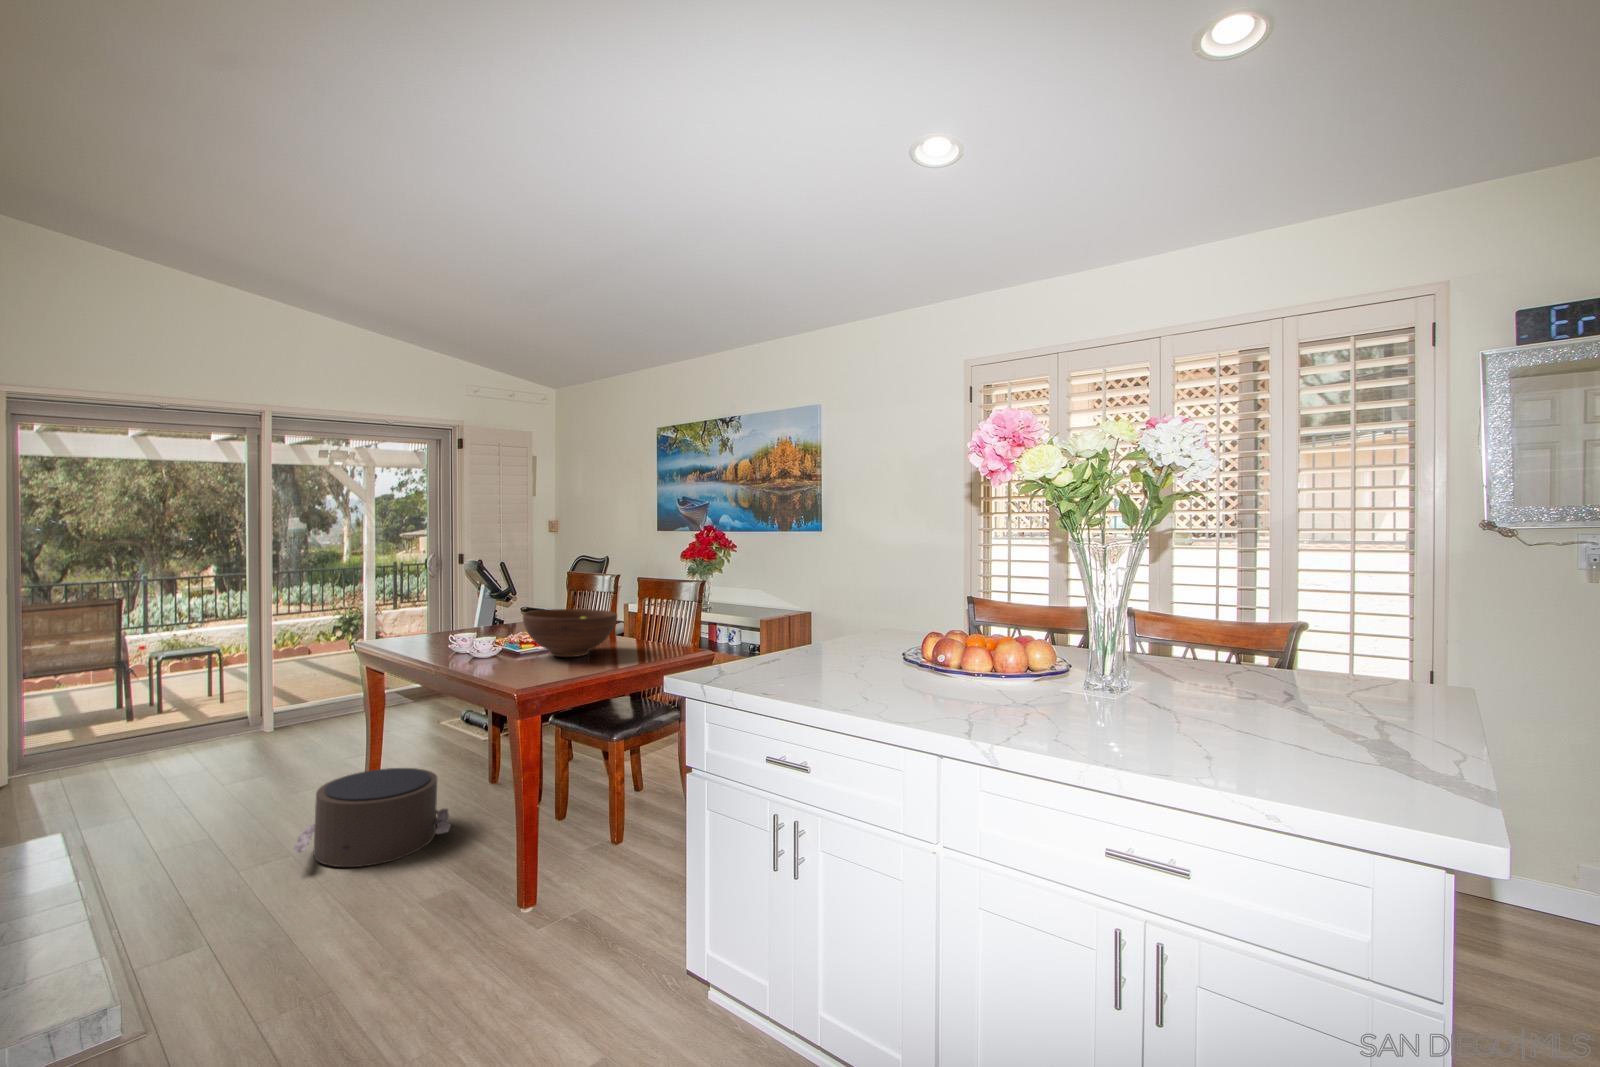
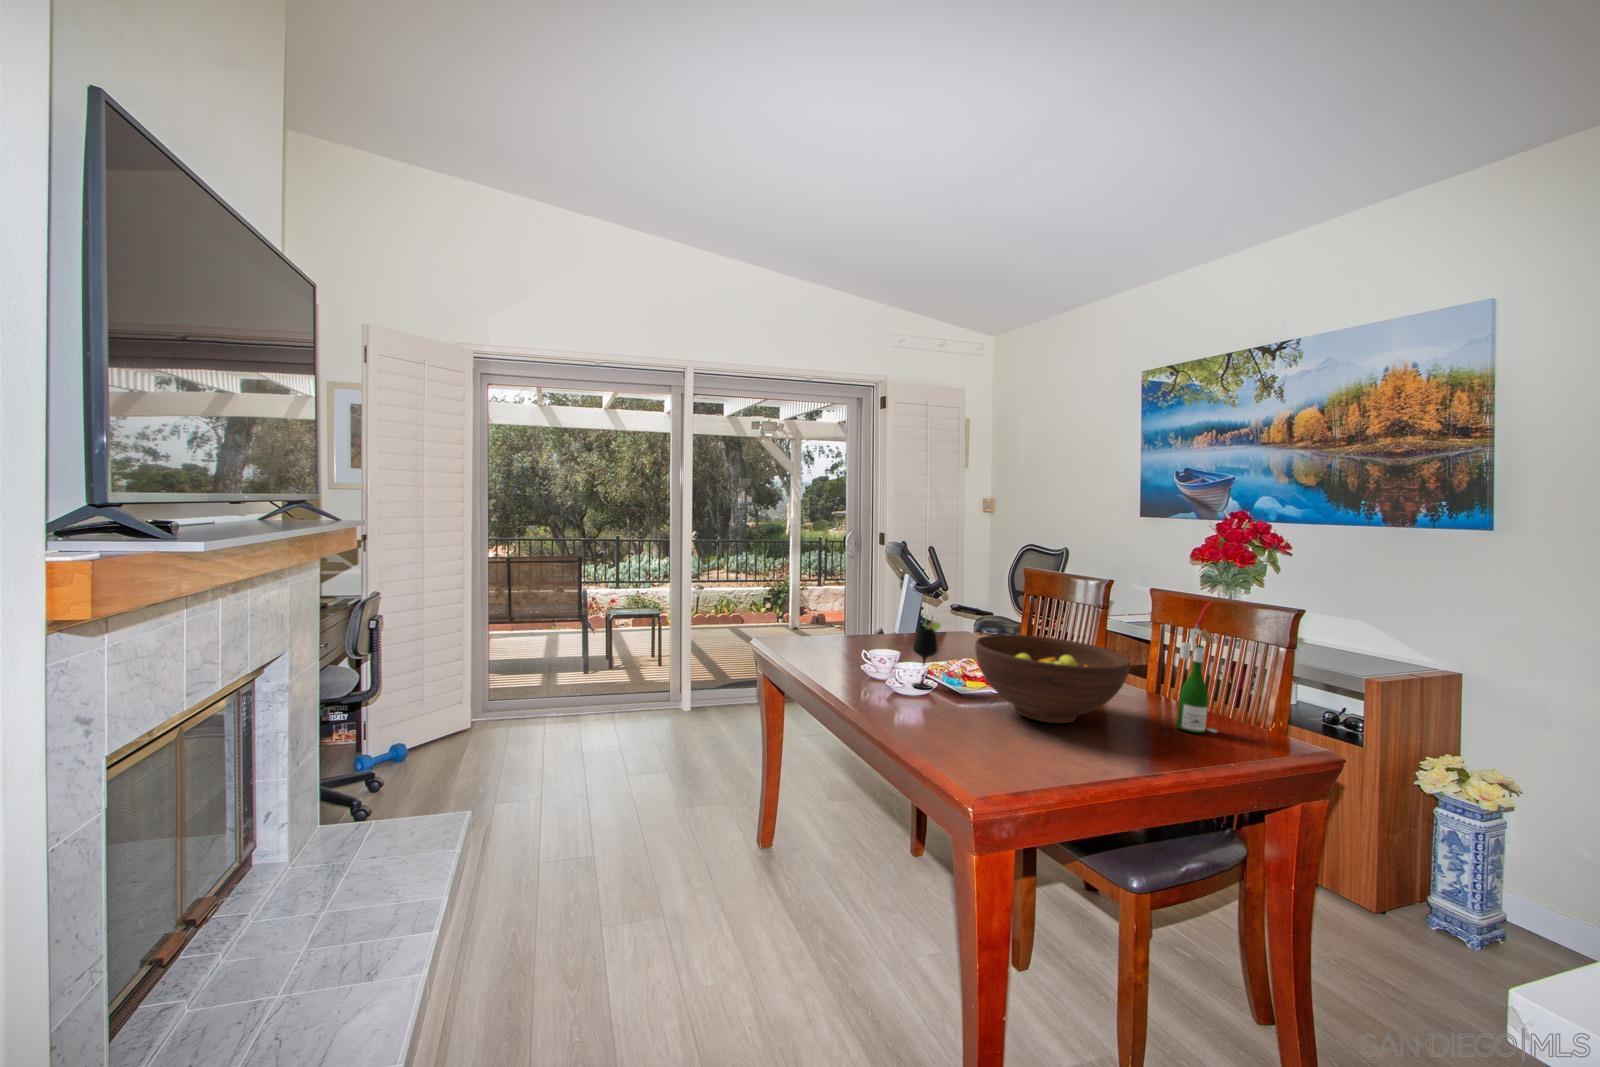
wine bottle: none [646,576,668,651] -> present [1177,602,1217,733]
wine glass: none [481,602,501,653] -> present [912,618,941,689]
pouf: present [293,768,450,867] -> none [683,803,861,948]

